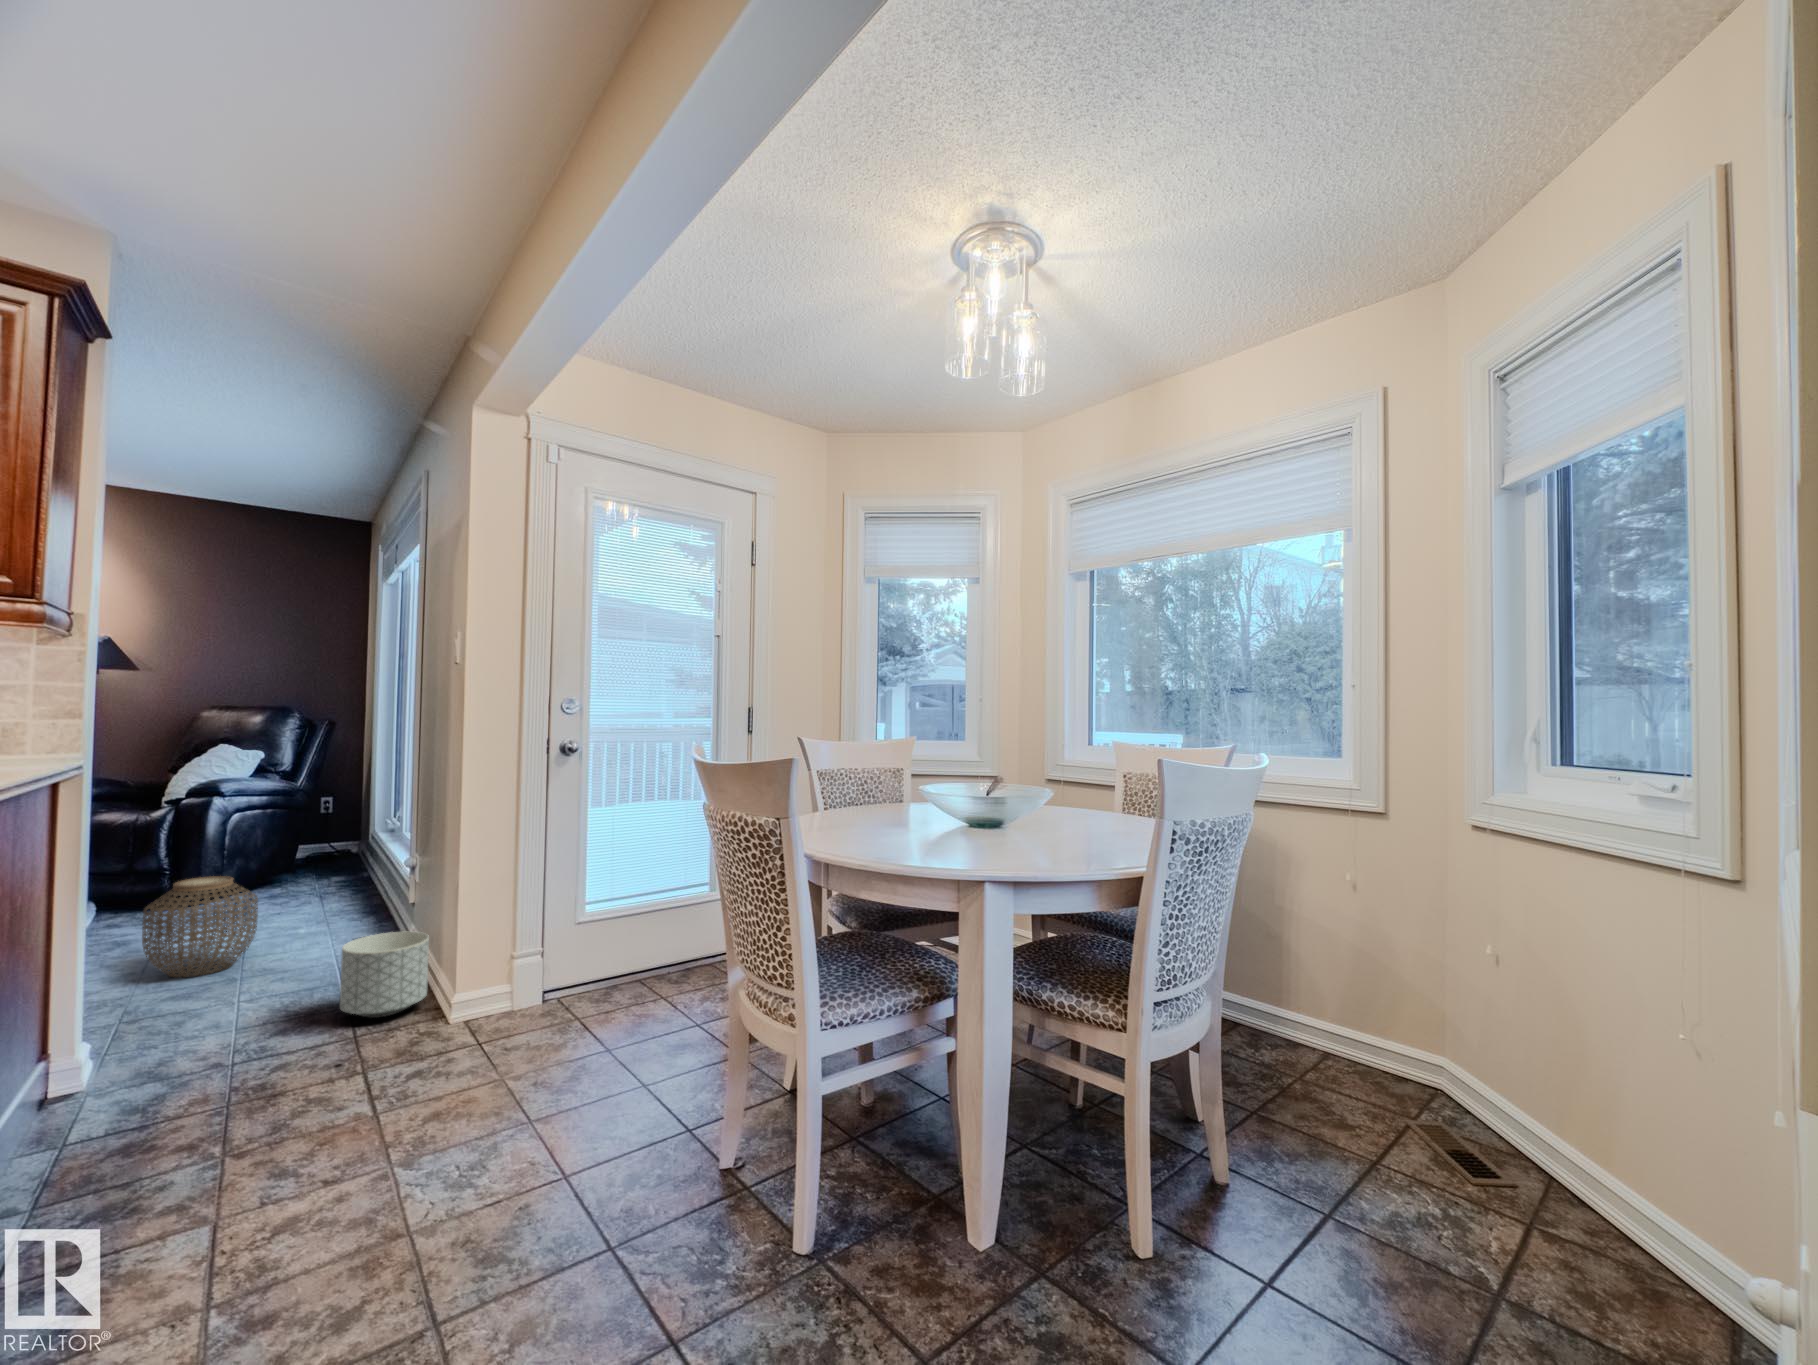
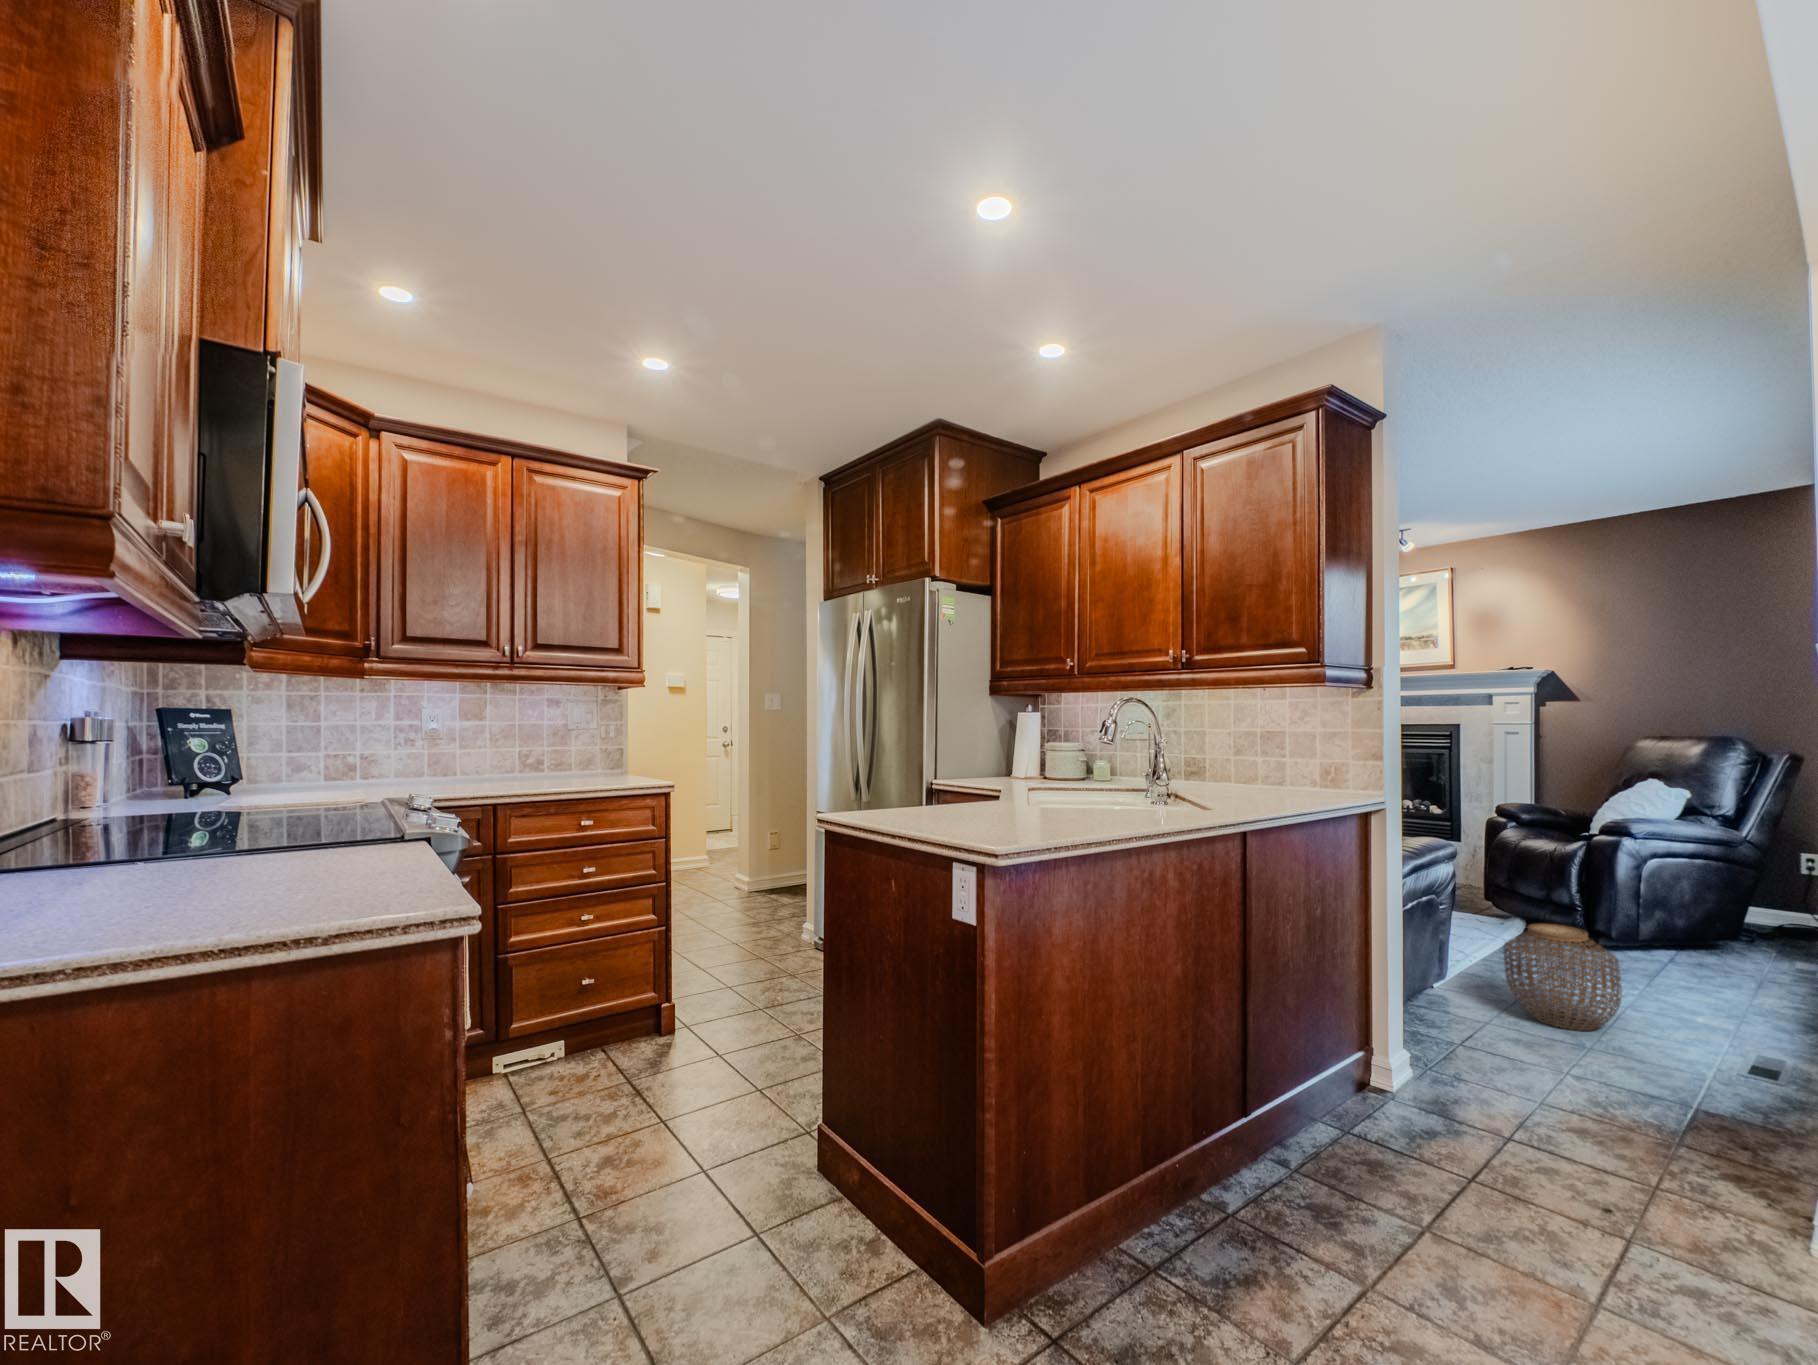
planter: present [340,932,429,1018] -> none [1648,1059,1800,1192]

